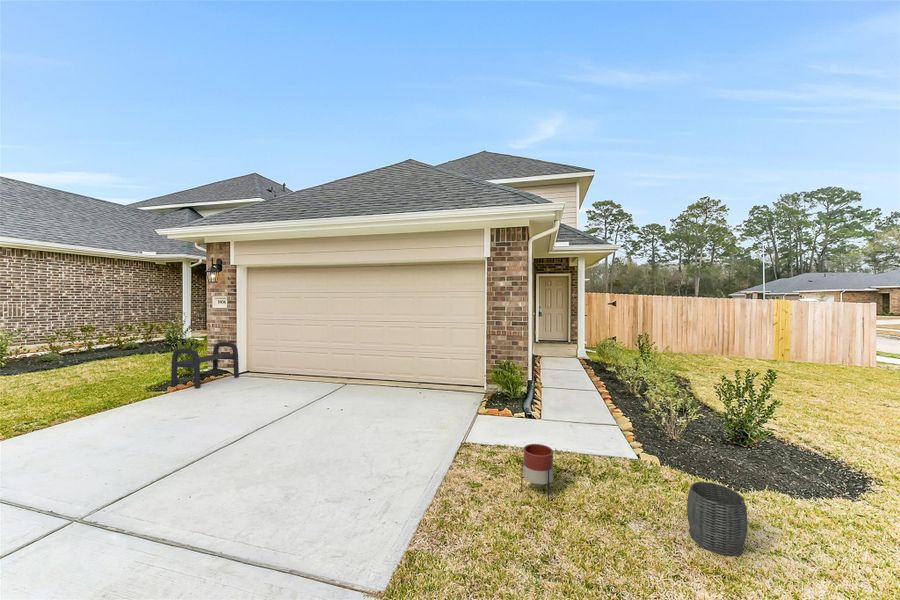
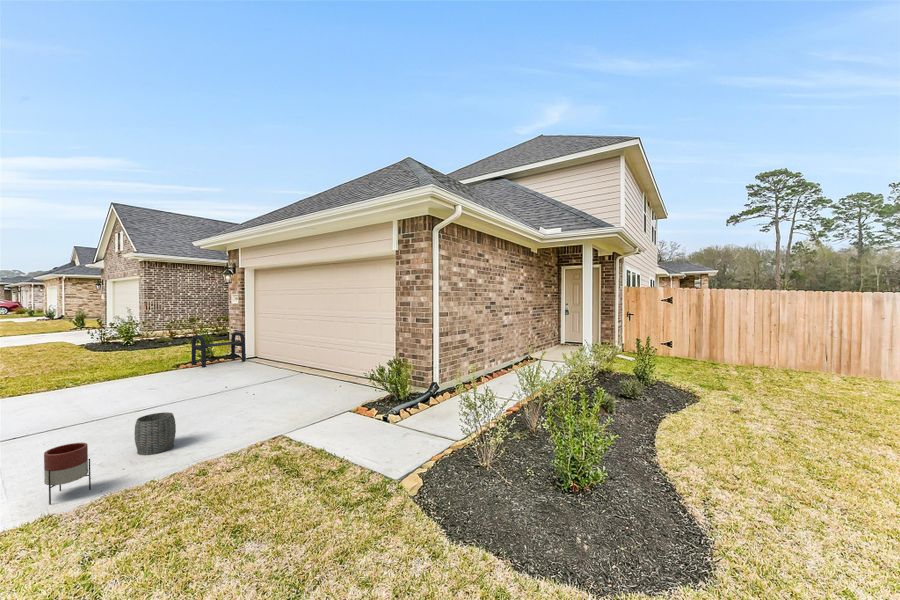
planter: present [521,444,553,501] -> present [44,443,91,504]
woven basket: present [687,482,747,556] -> present [135,412,176,455]

